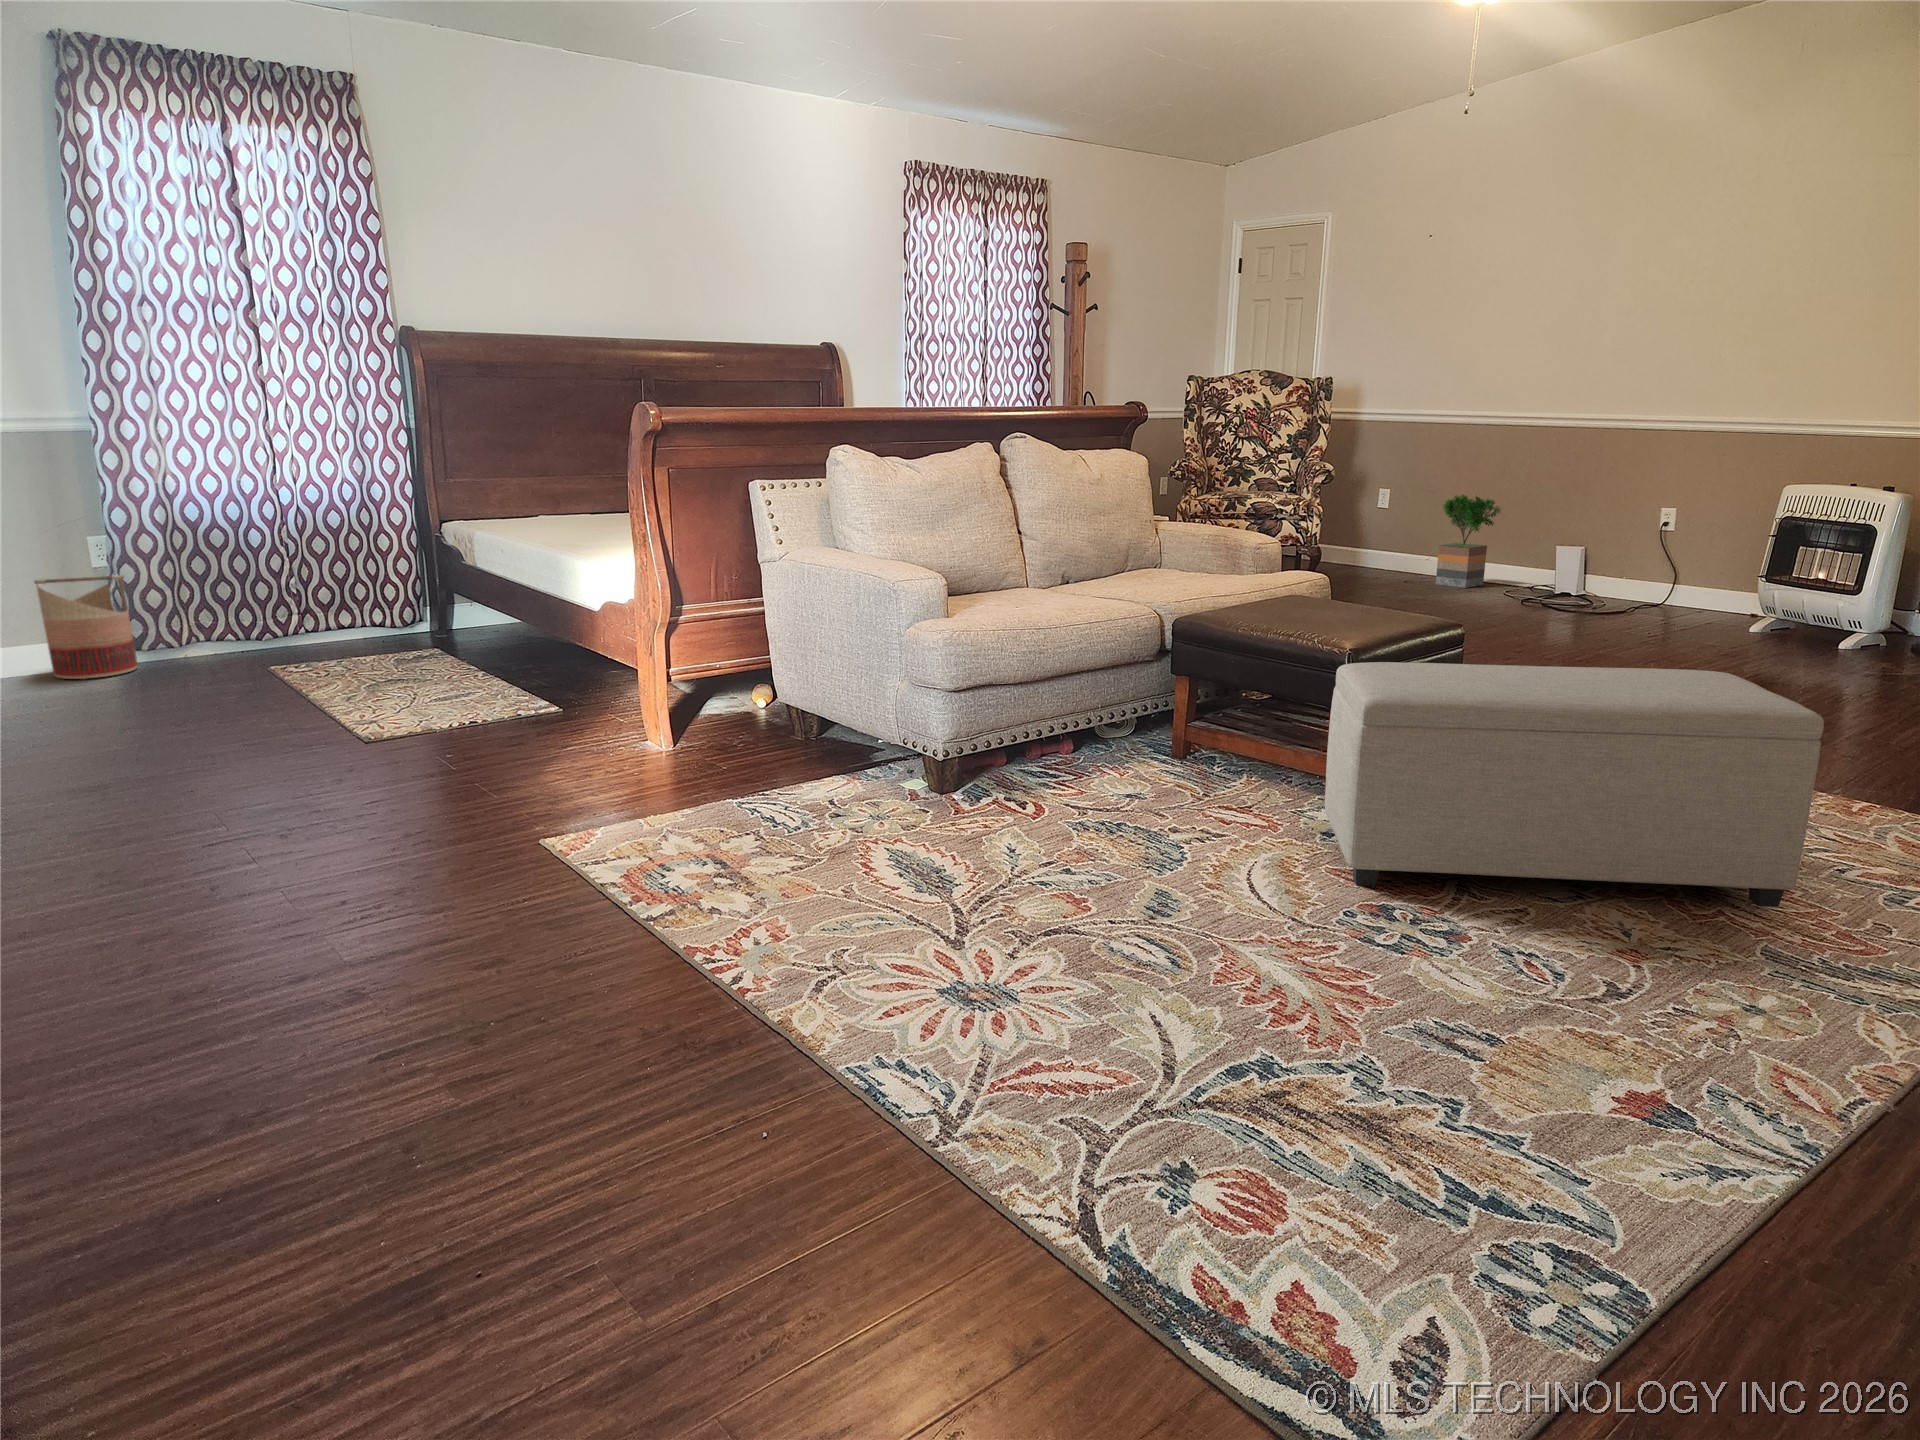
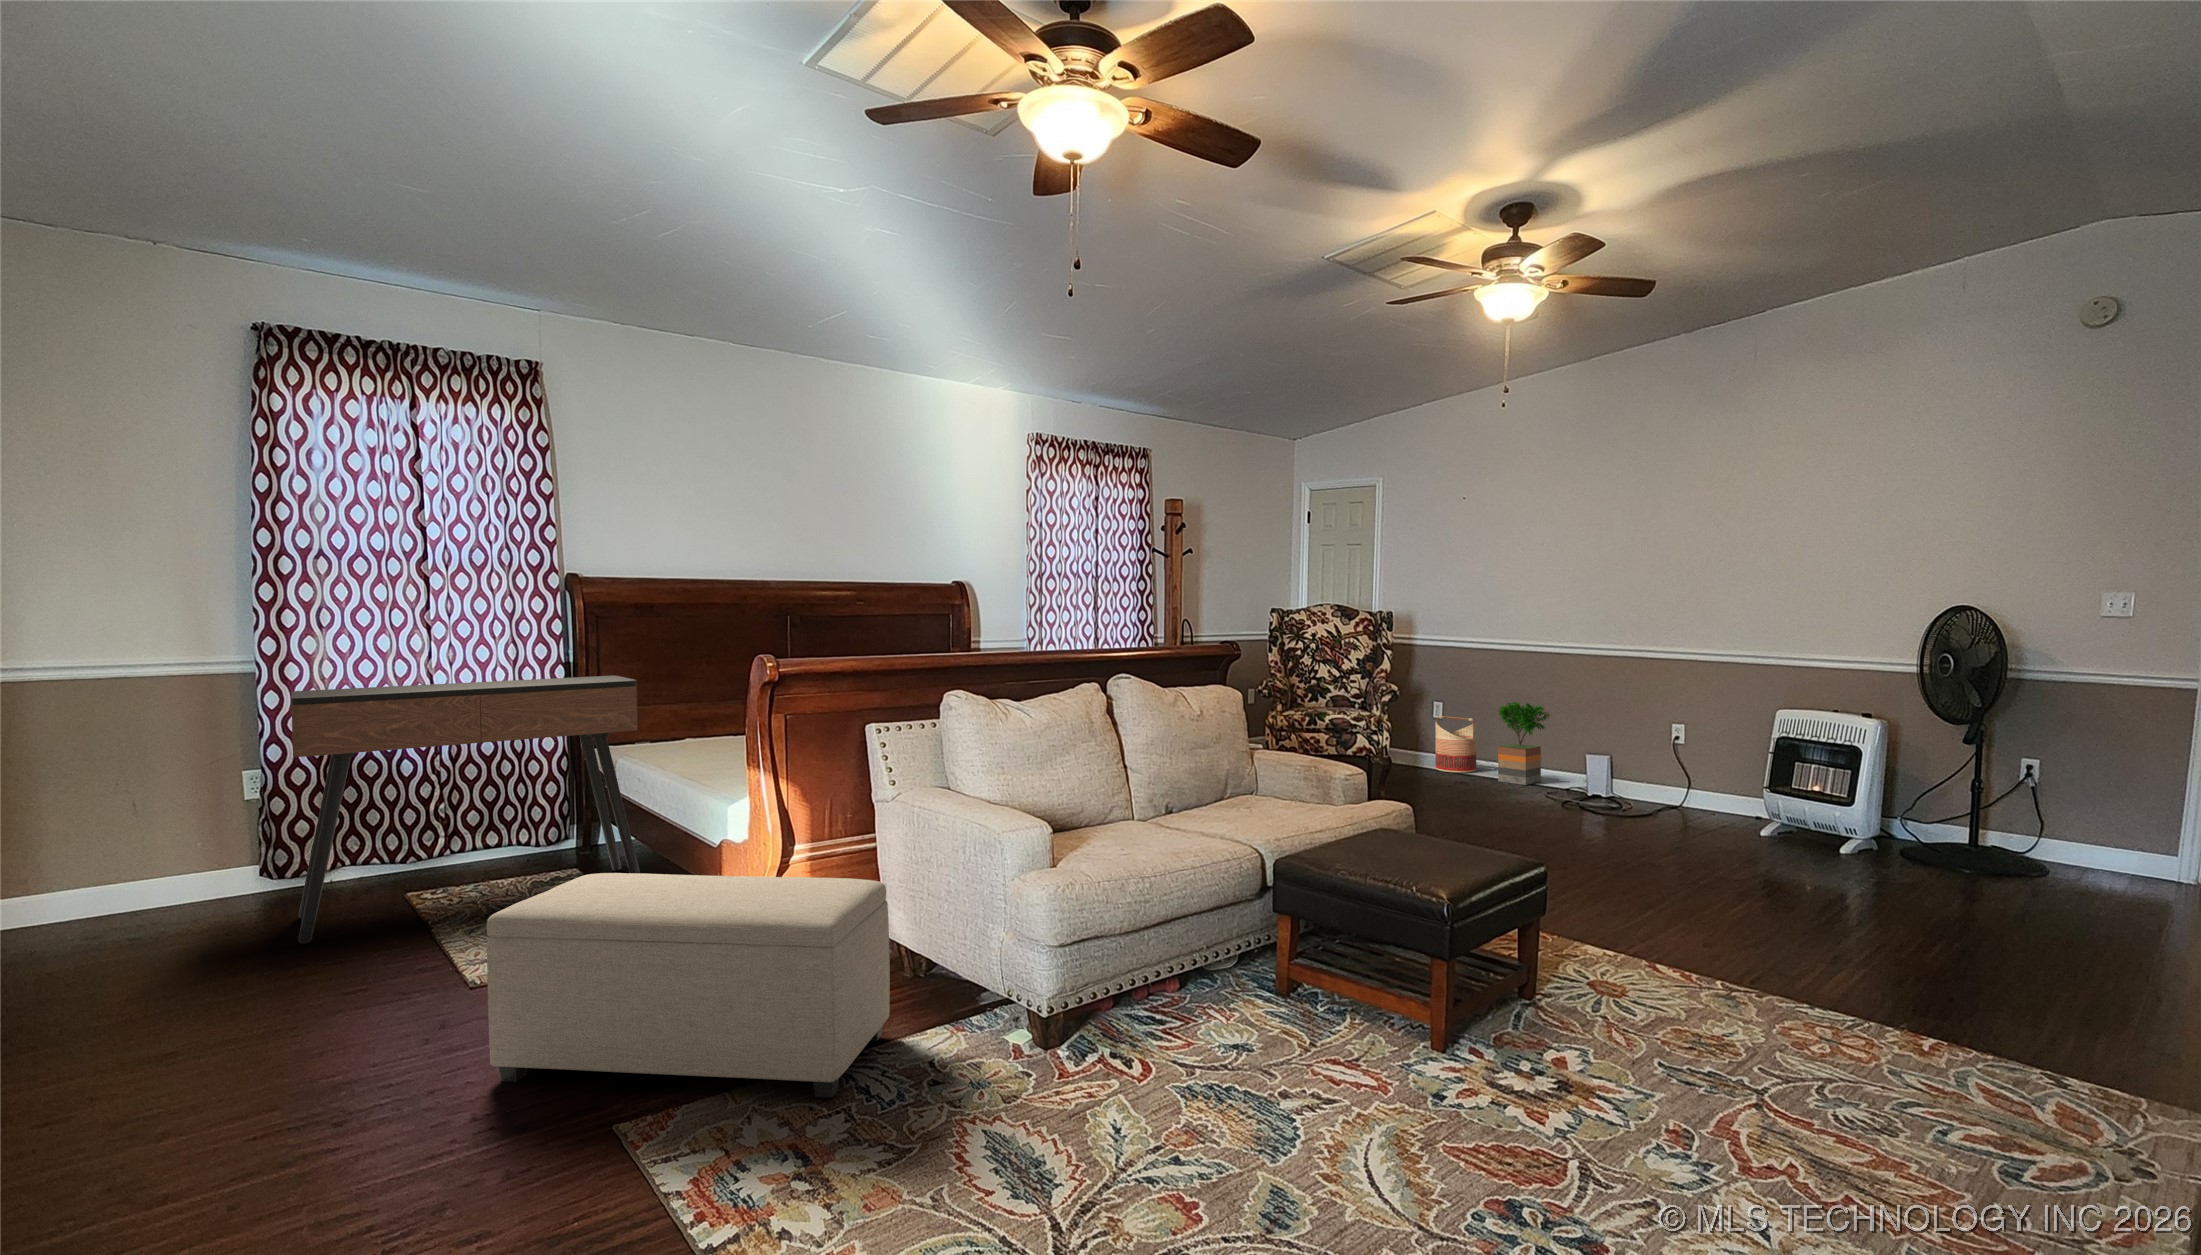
console table: none [131,440,515,706] -> present [291,675,640,944]
basket: present [34,575,138,679] -> present [1435,716,1476,773]
ottoman: present [1325,662,1824,907] -> present [486,873,890,1098]

